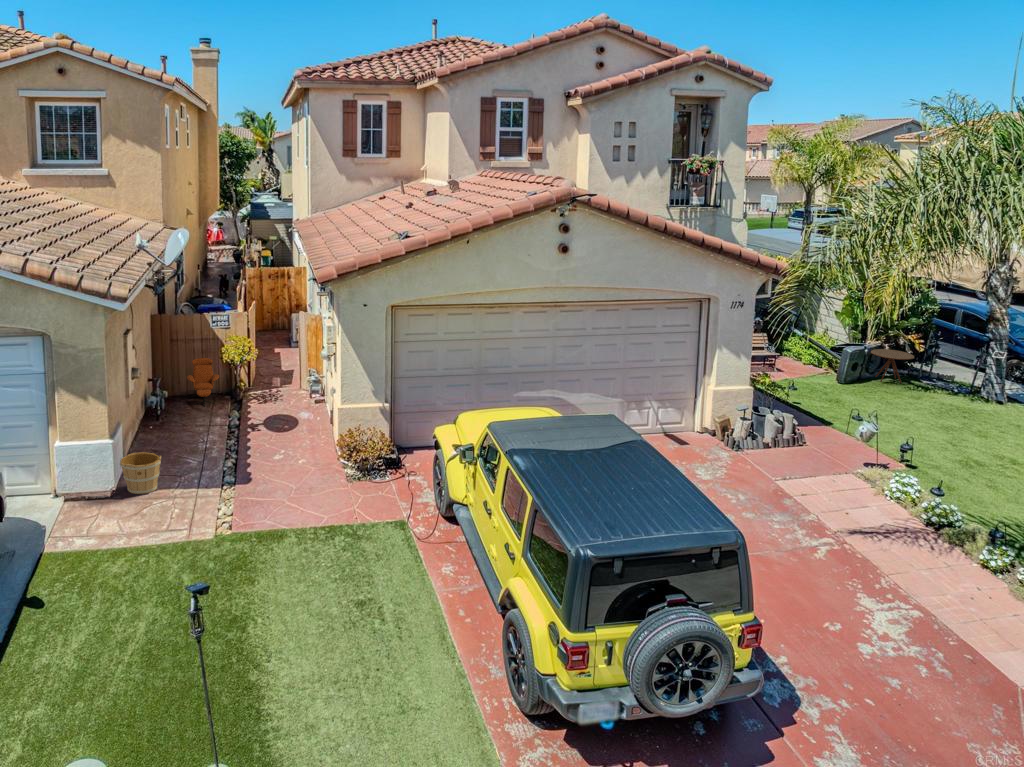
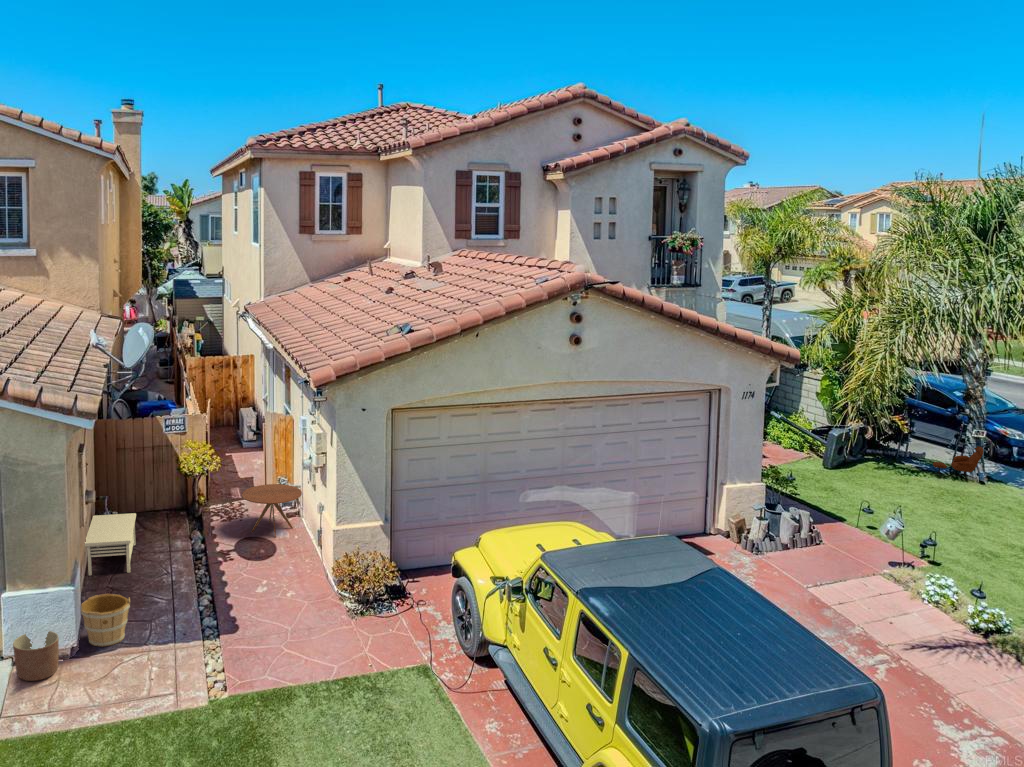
round table: present [871,349,914,383] -> present [242,484,302,538]
lounge chair: present [187,358,219,407] -> present [932,446,983,480]
storage bench: none [133,395,182,443] -> present [85,513,136,575]
planter: none [62,476,99,515] -> present [13,631,59,681]

